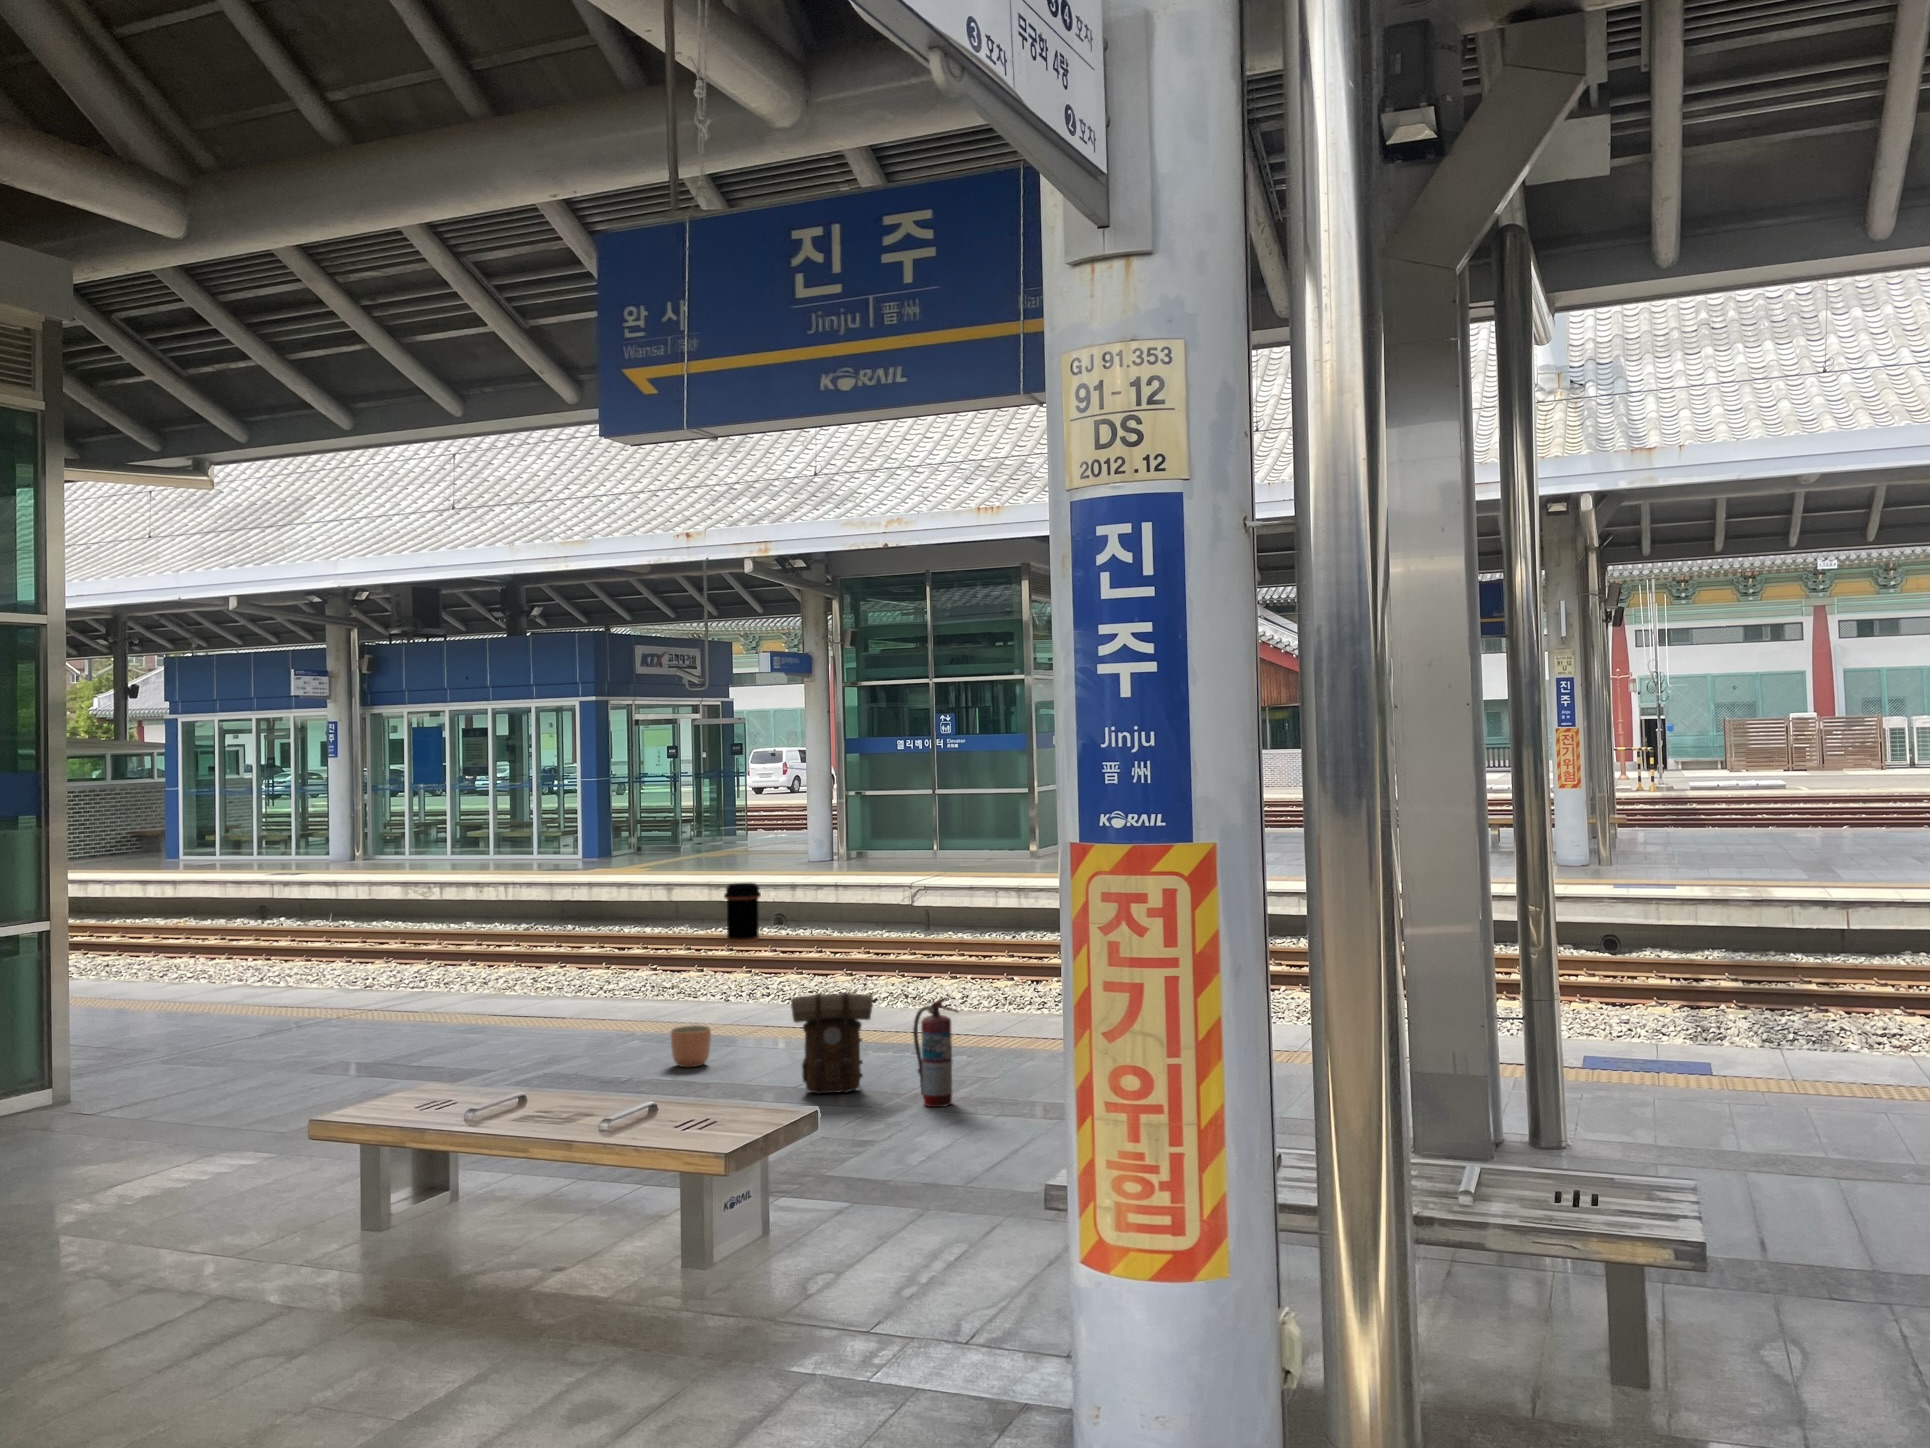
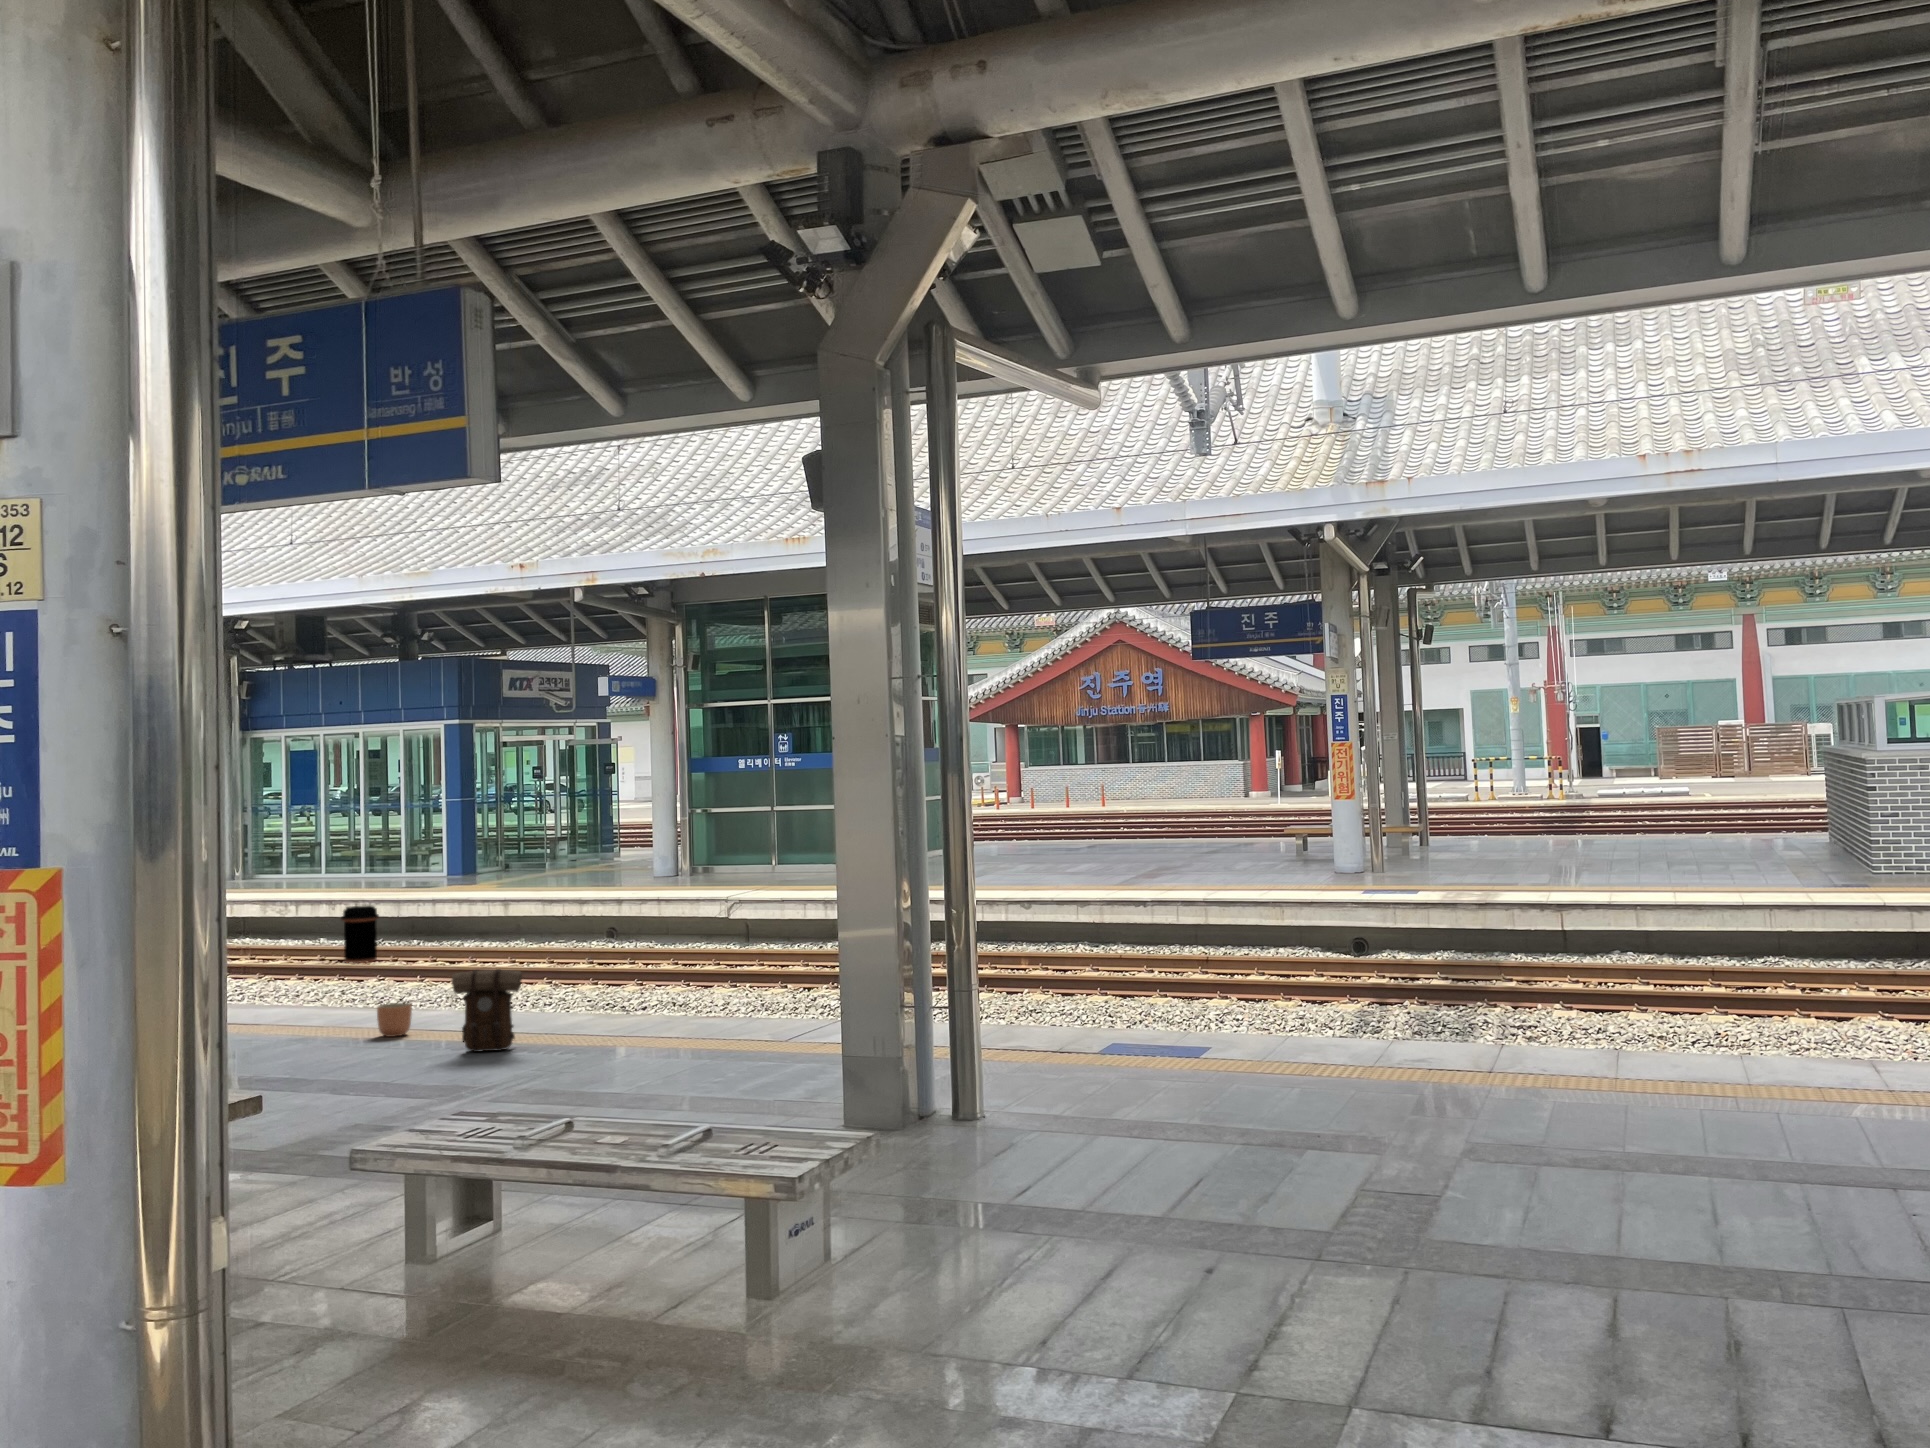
trash can: present [724,883,761,942] -> present [341,905,379,963]
fire extinguisher: present [913,996,958,1107] -> none [545,969,578,1059]

